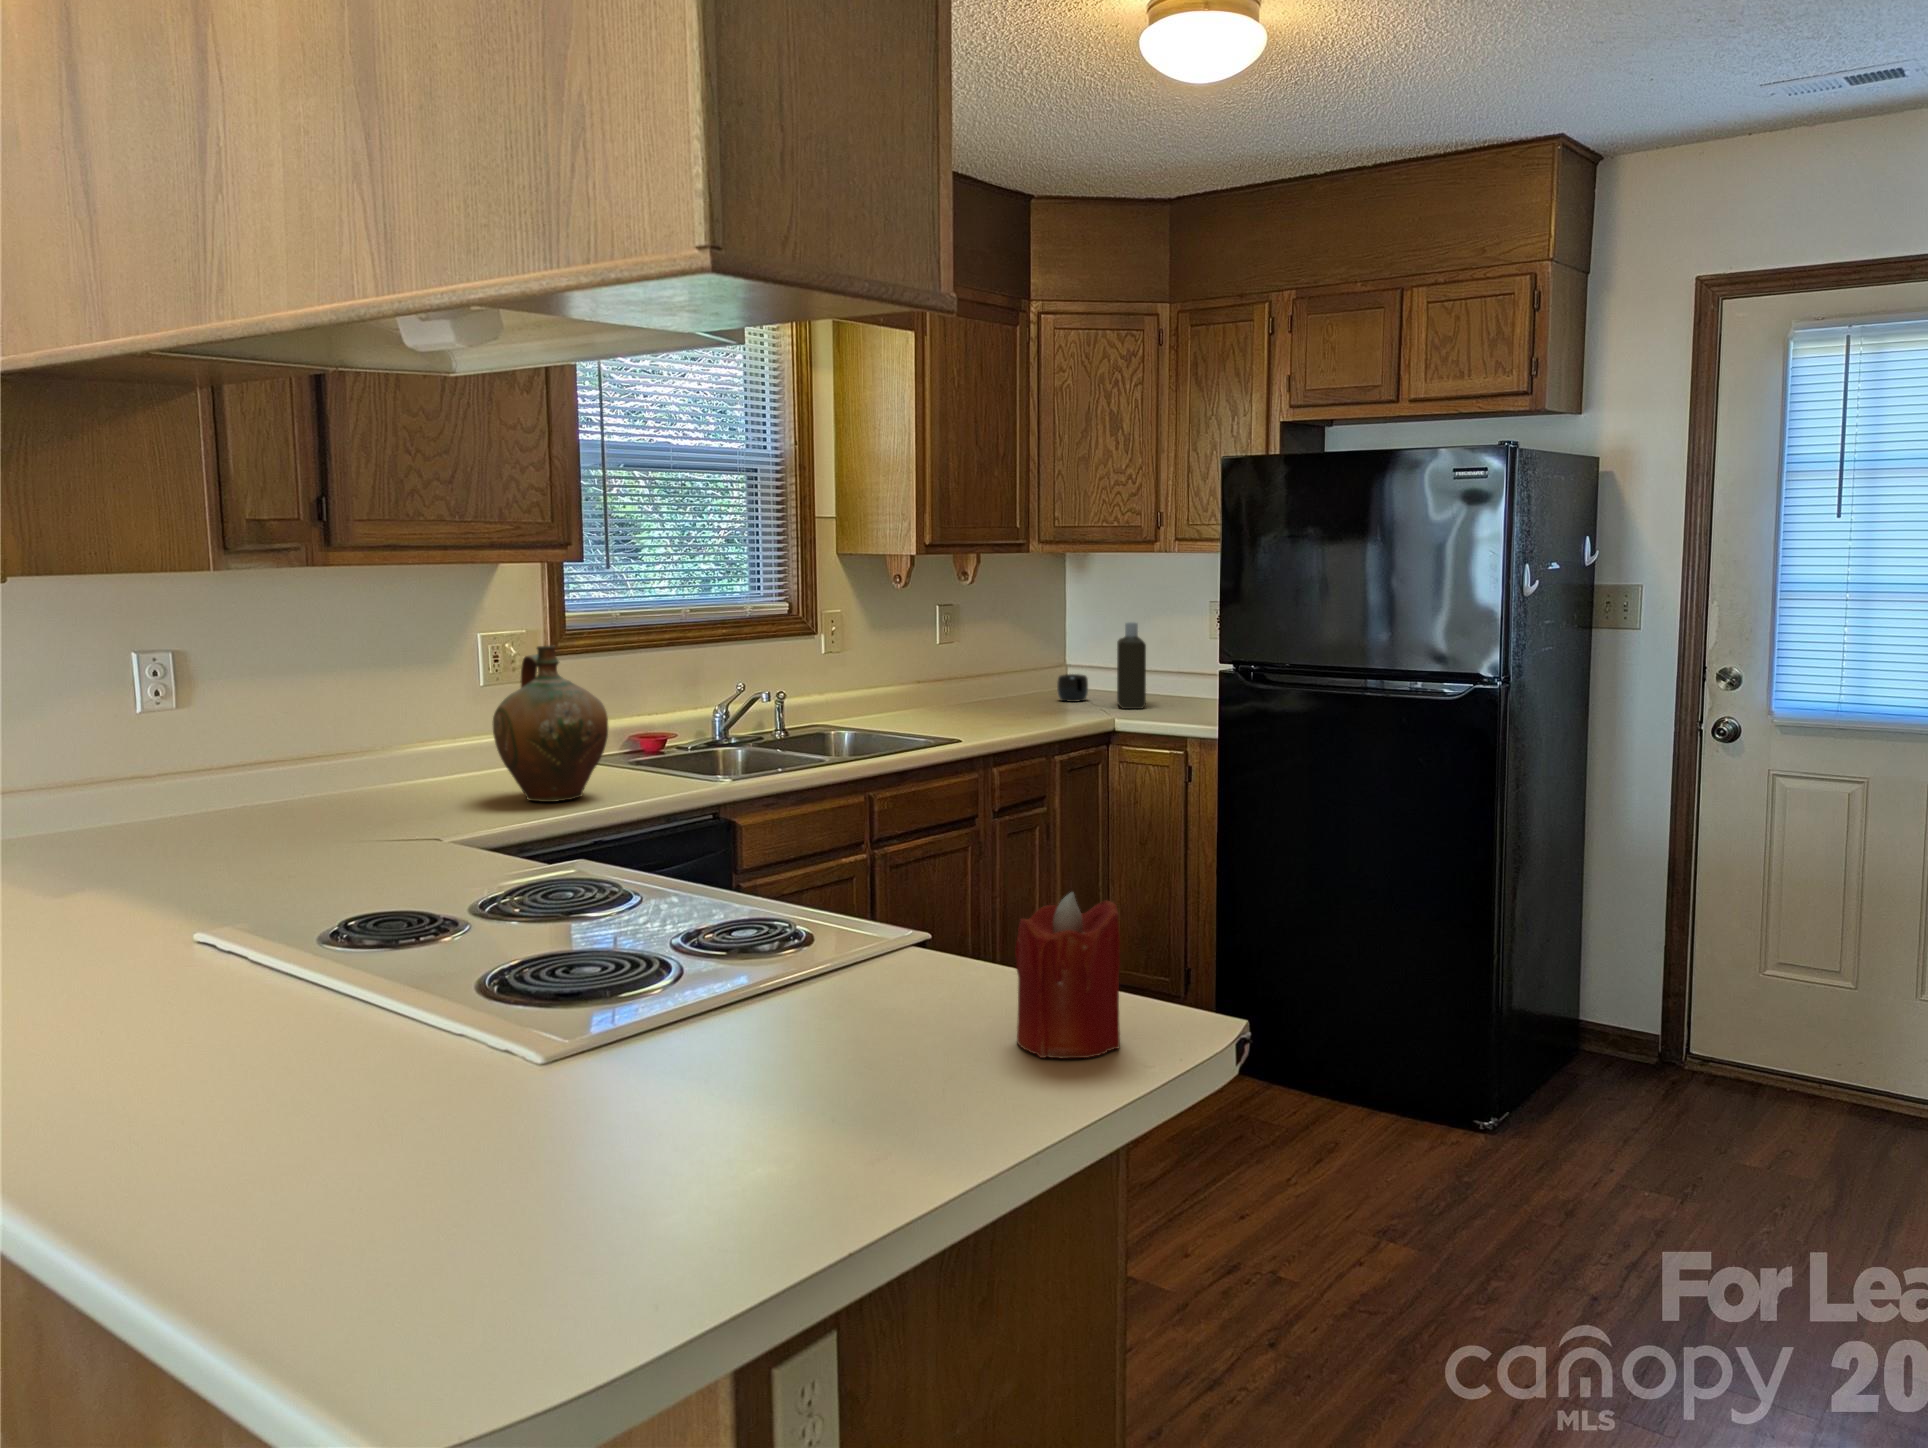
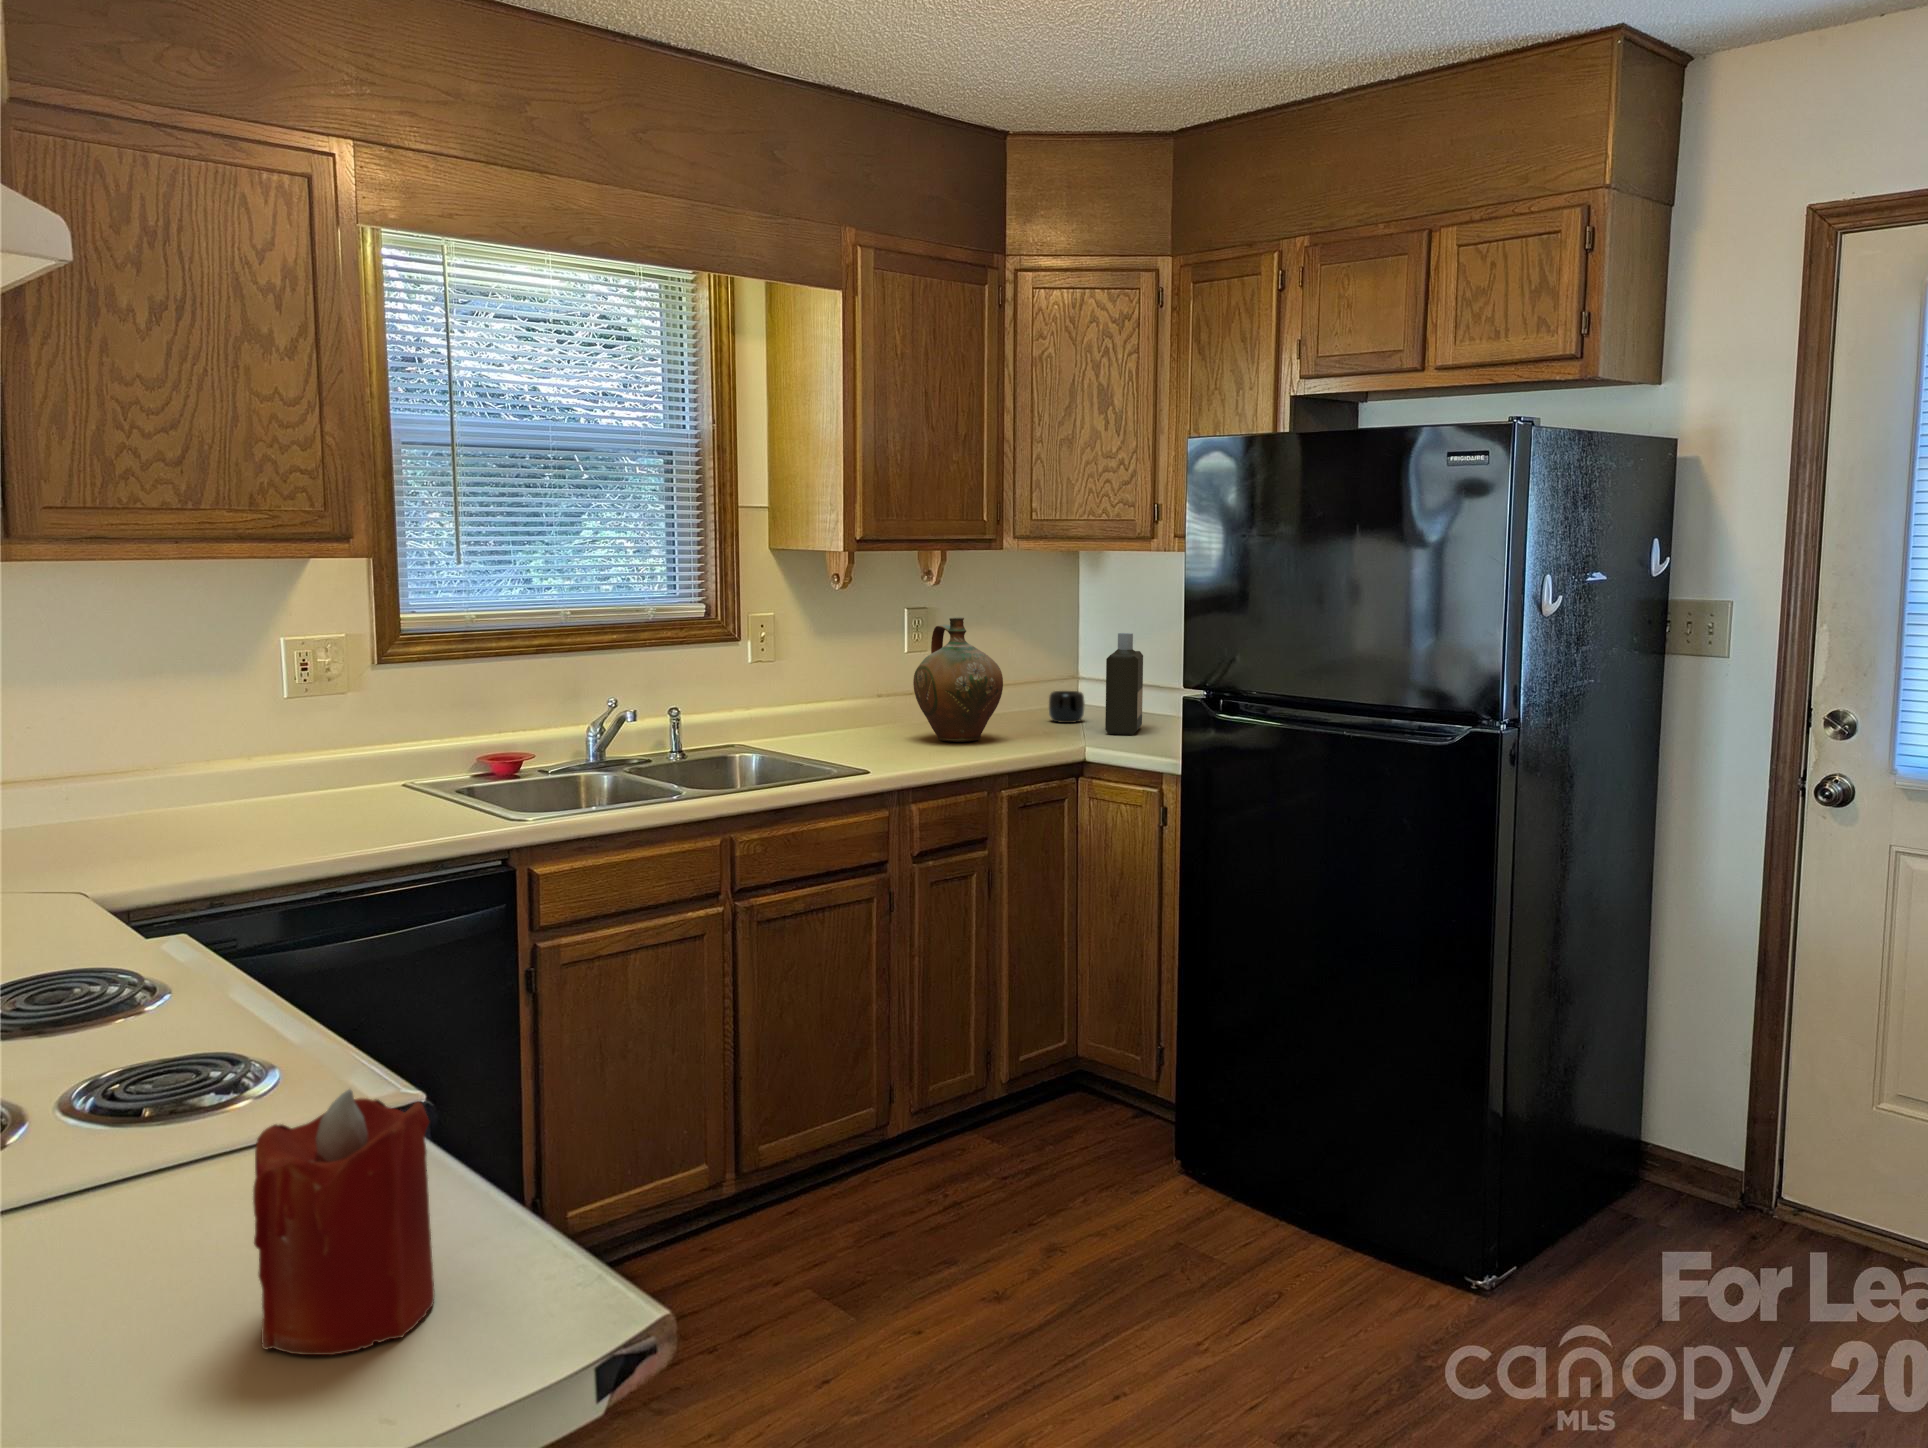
ceramic jug: present [493,645,608,802] -> present [913,617,1003,742]

